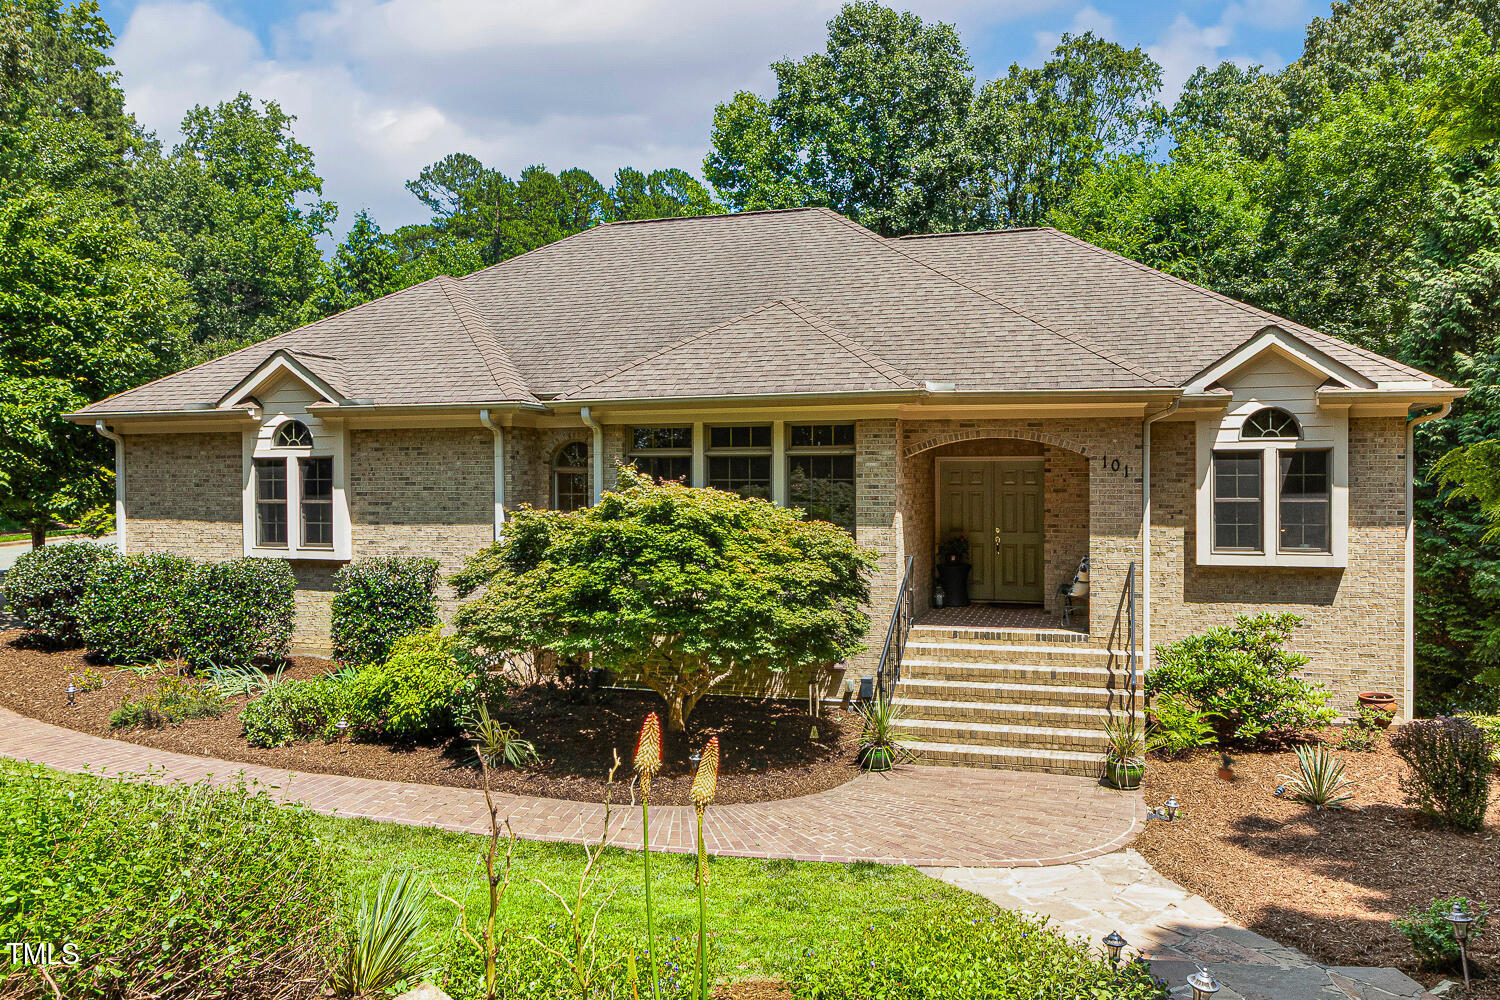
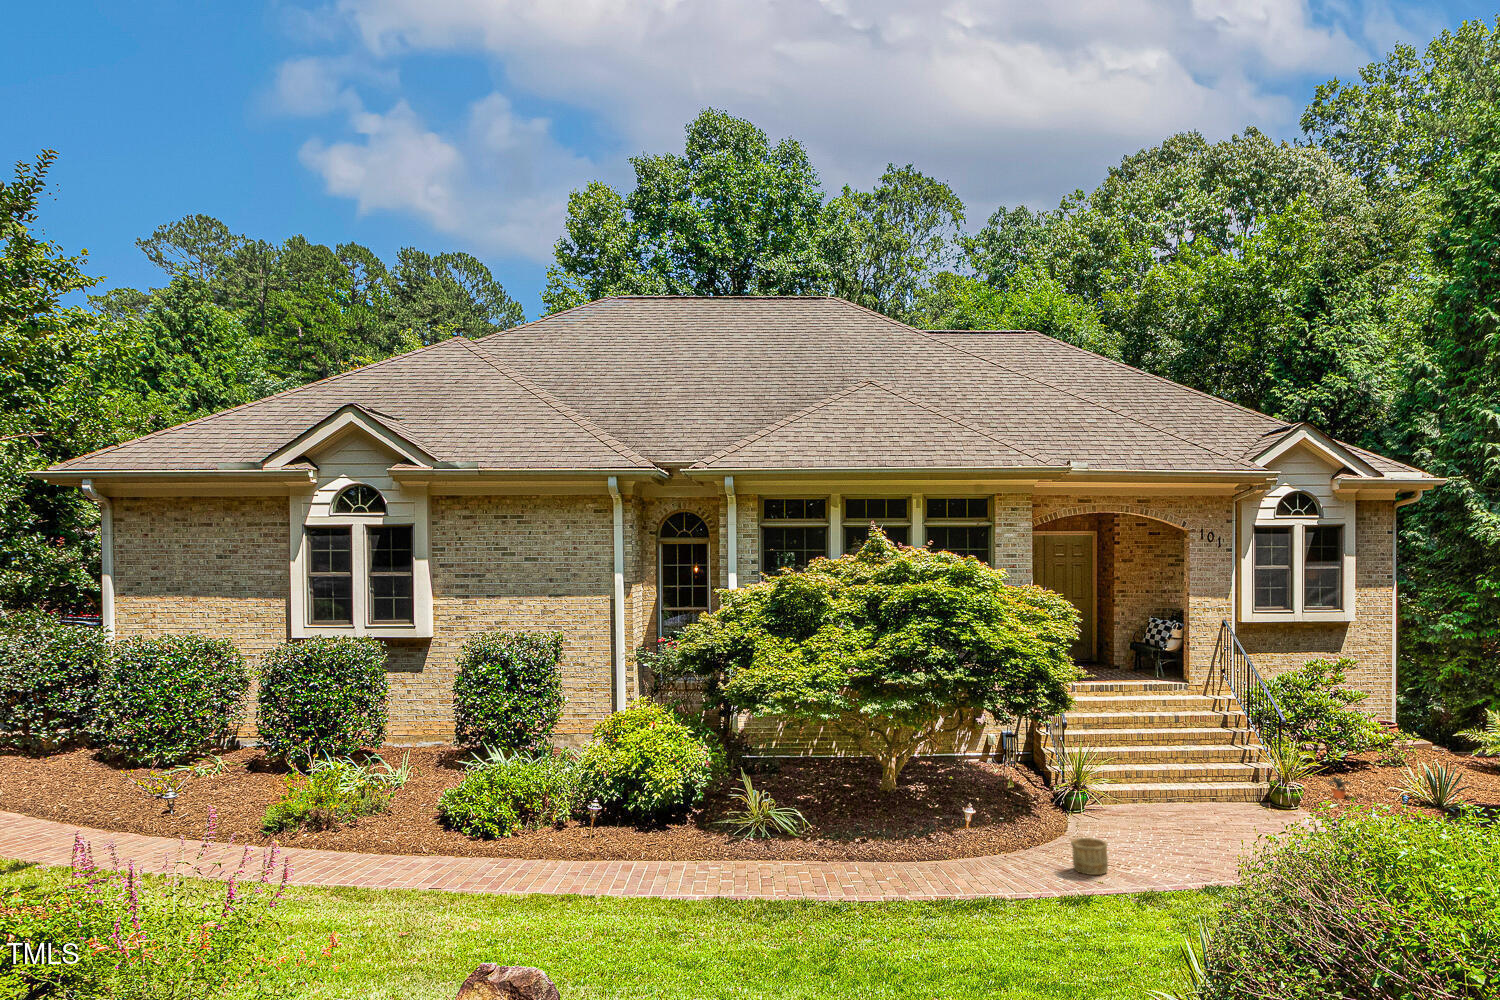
wooden bucket: none [747,801,786,844] -> present [1071,838,1108,875]

